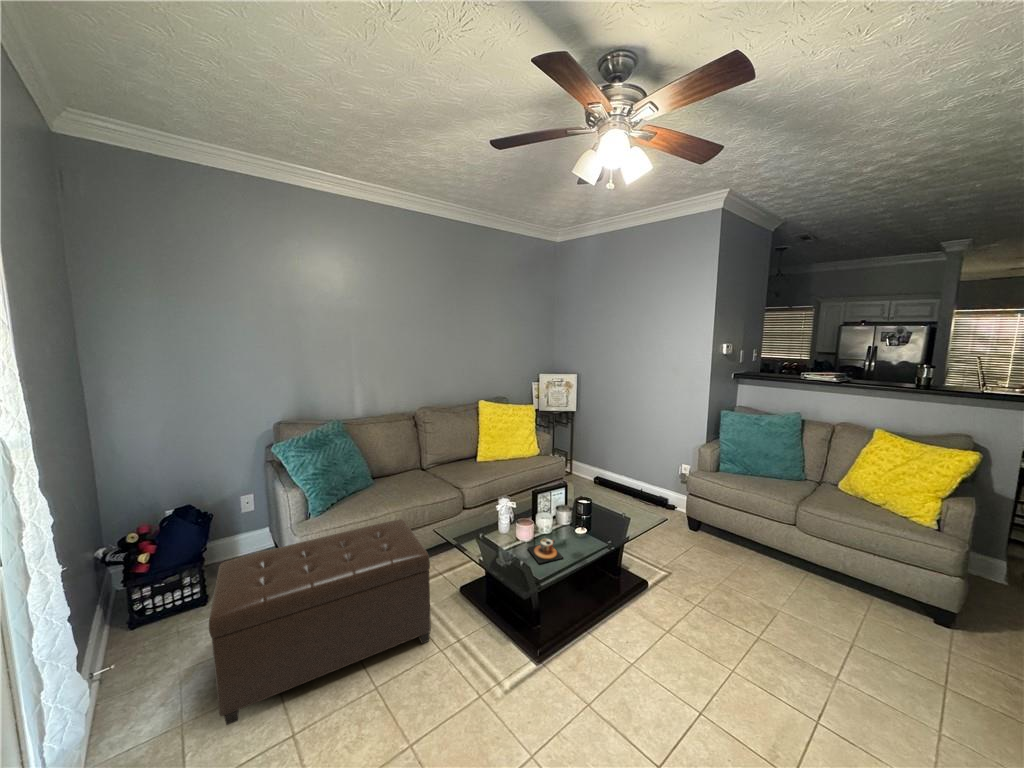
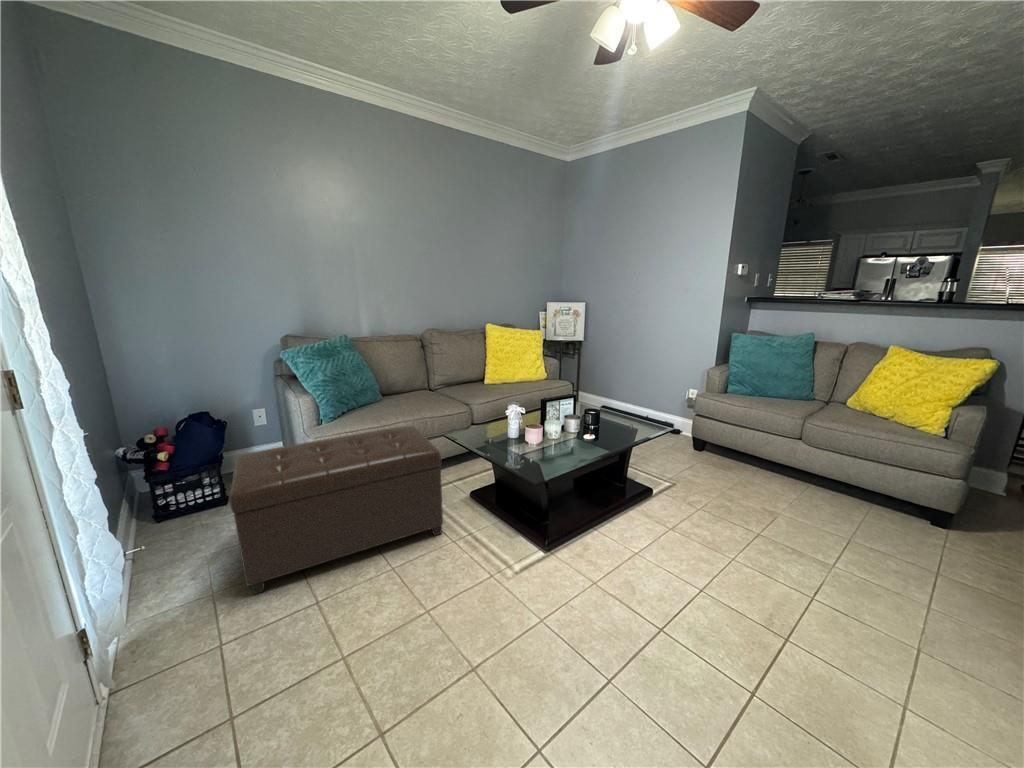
teacup: present [528,538,563,563] -> none [535,441,572,462]

